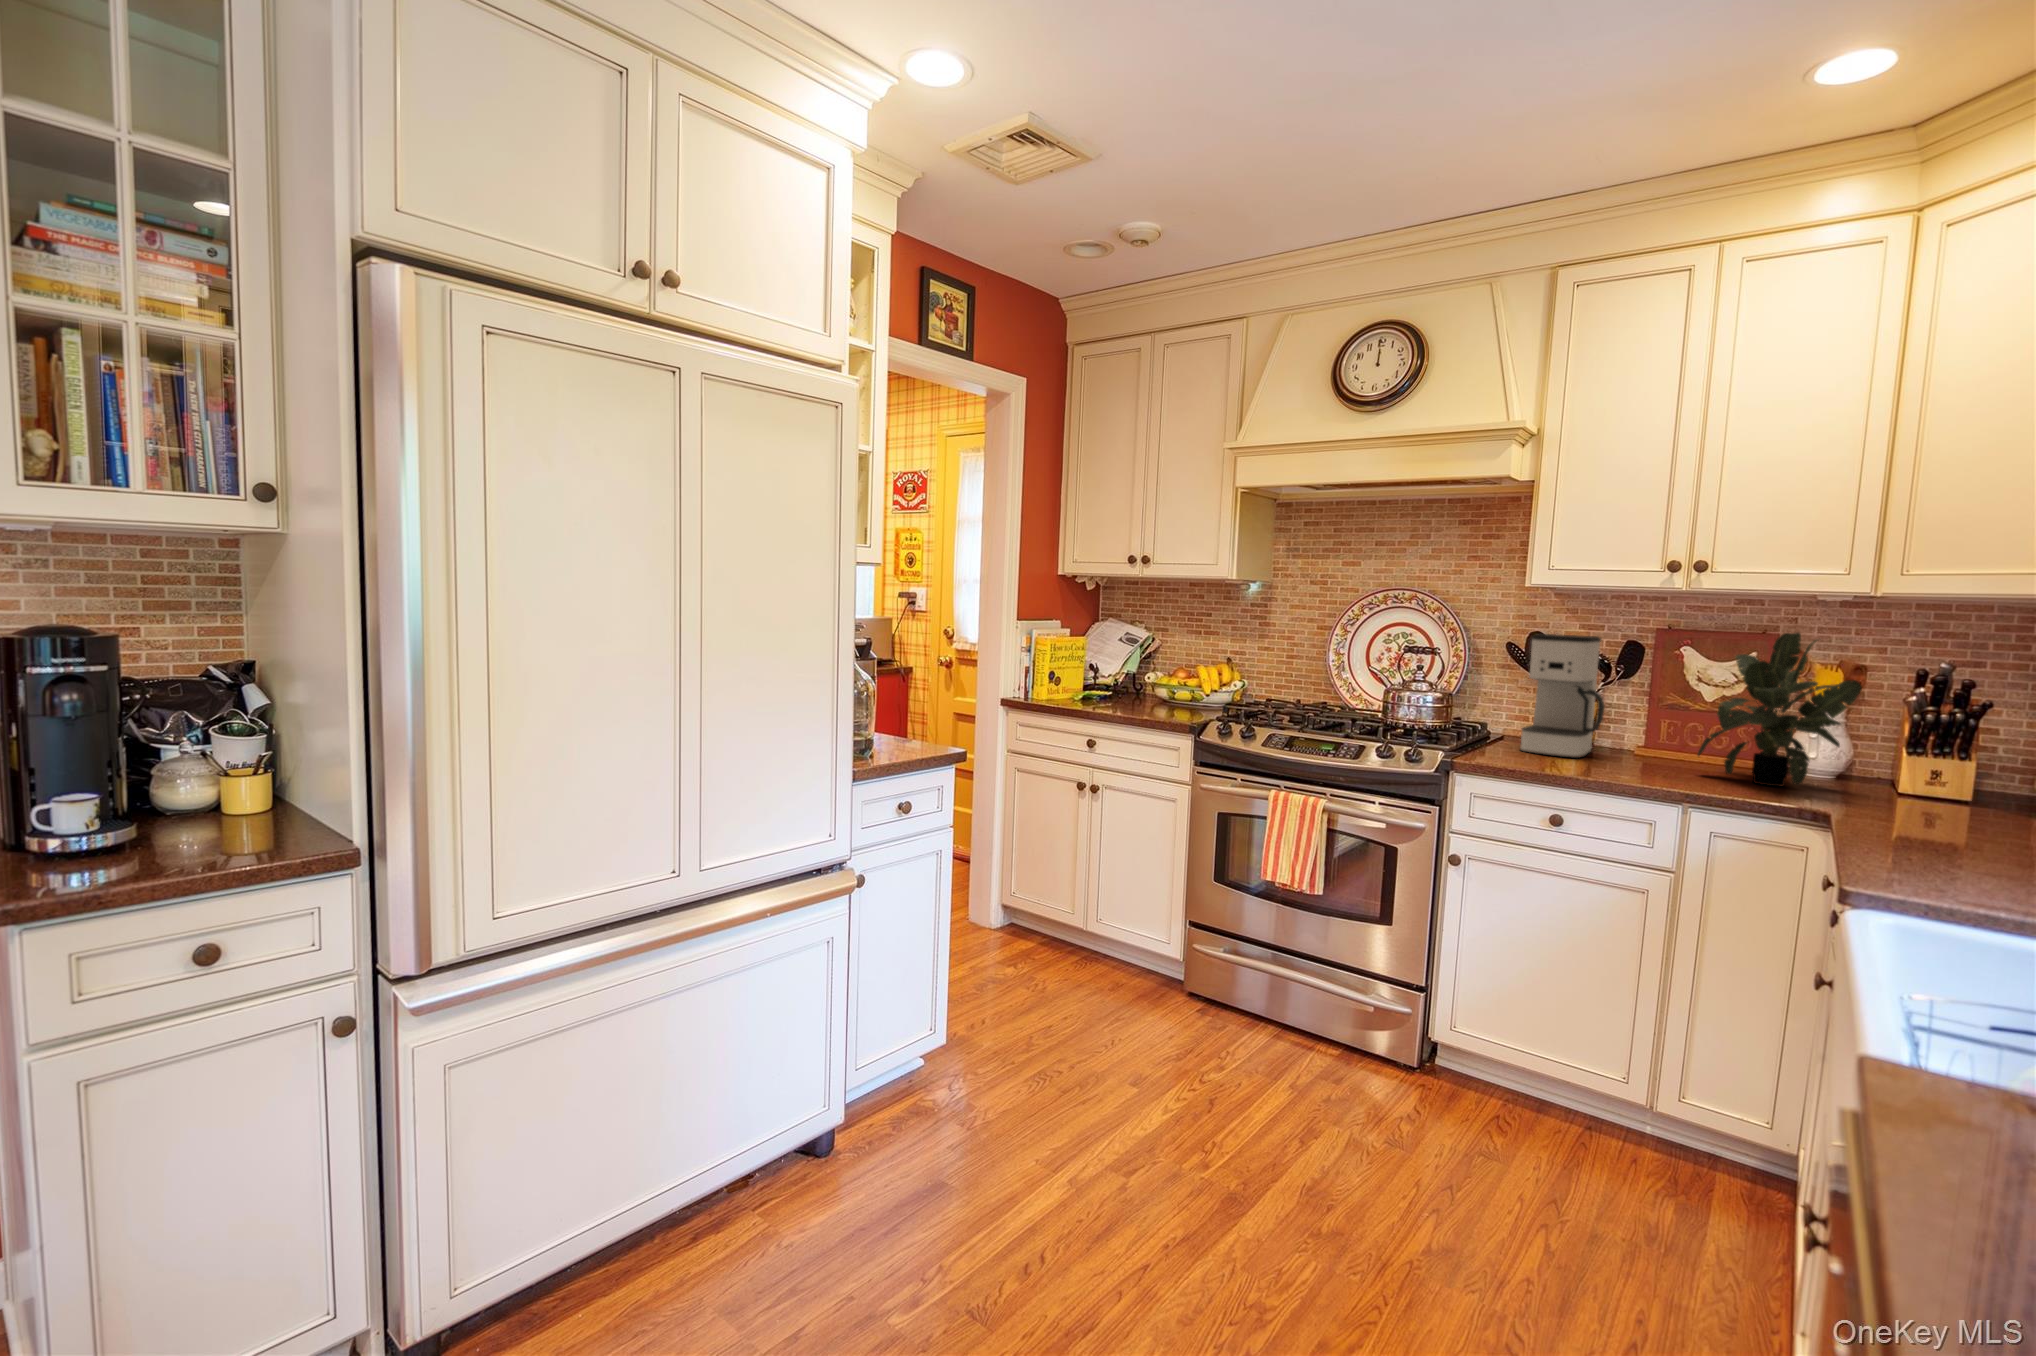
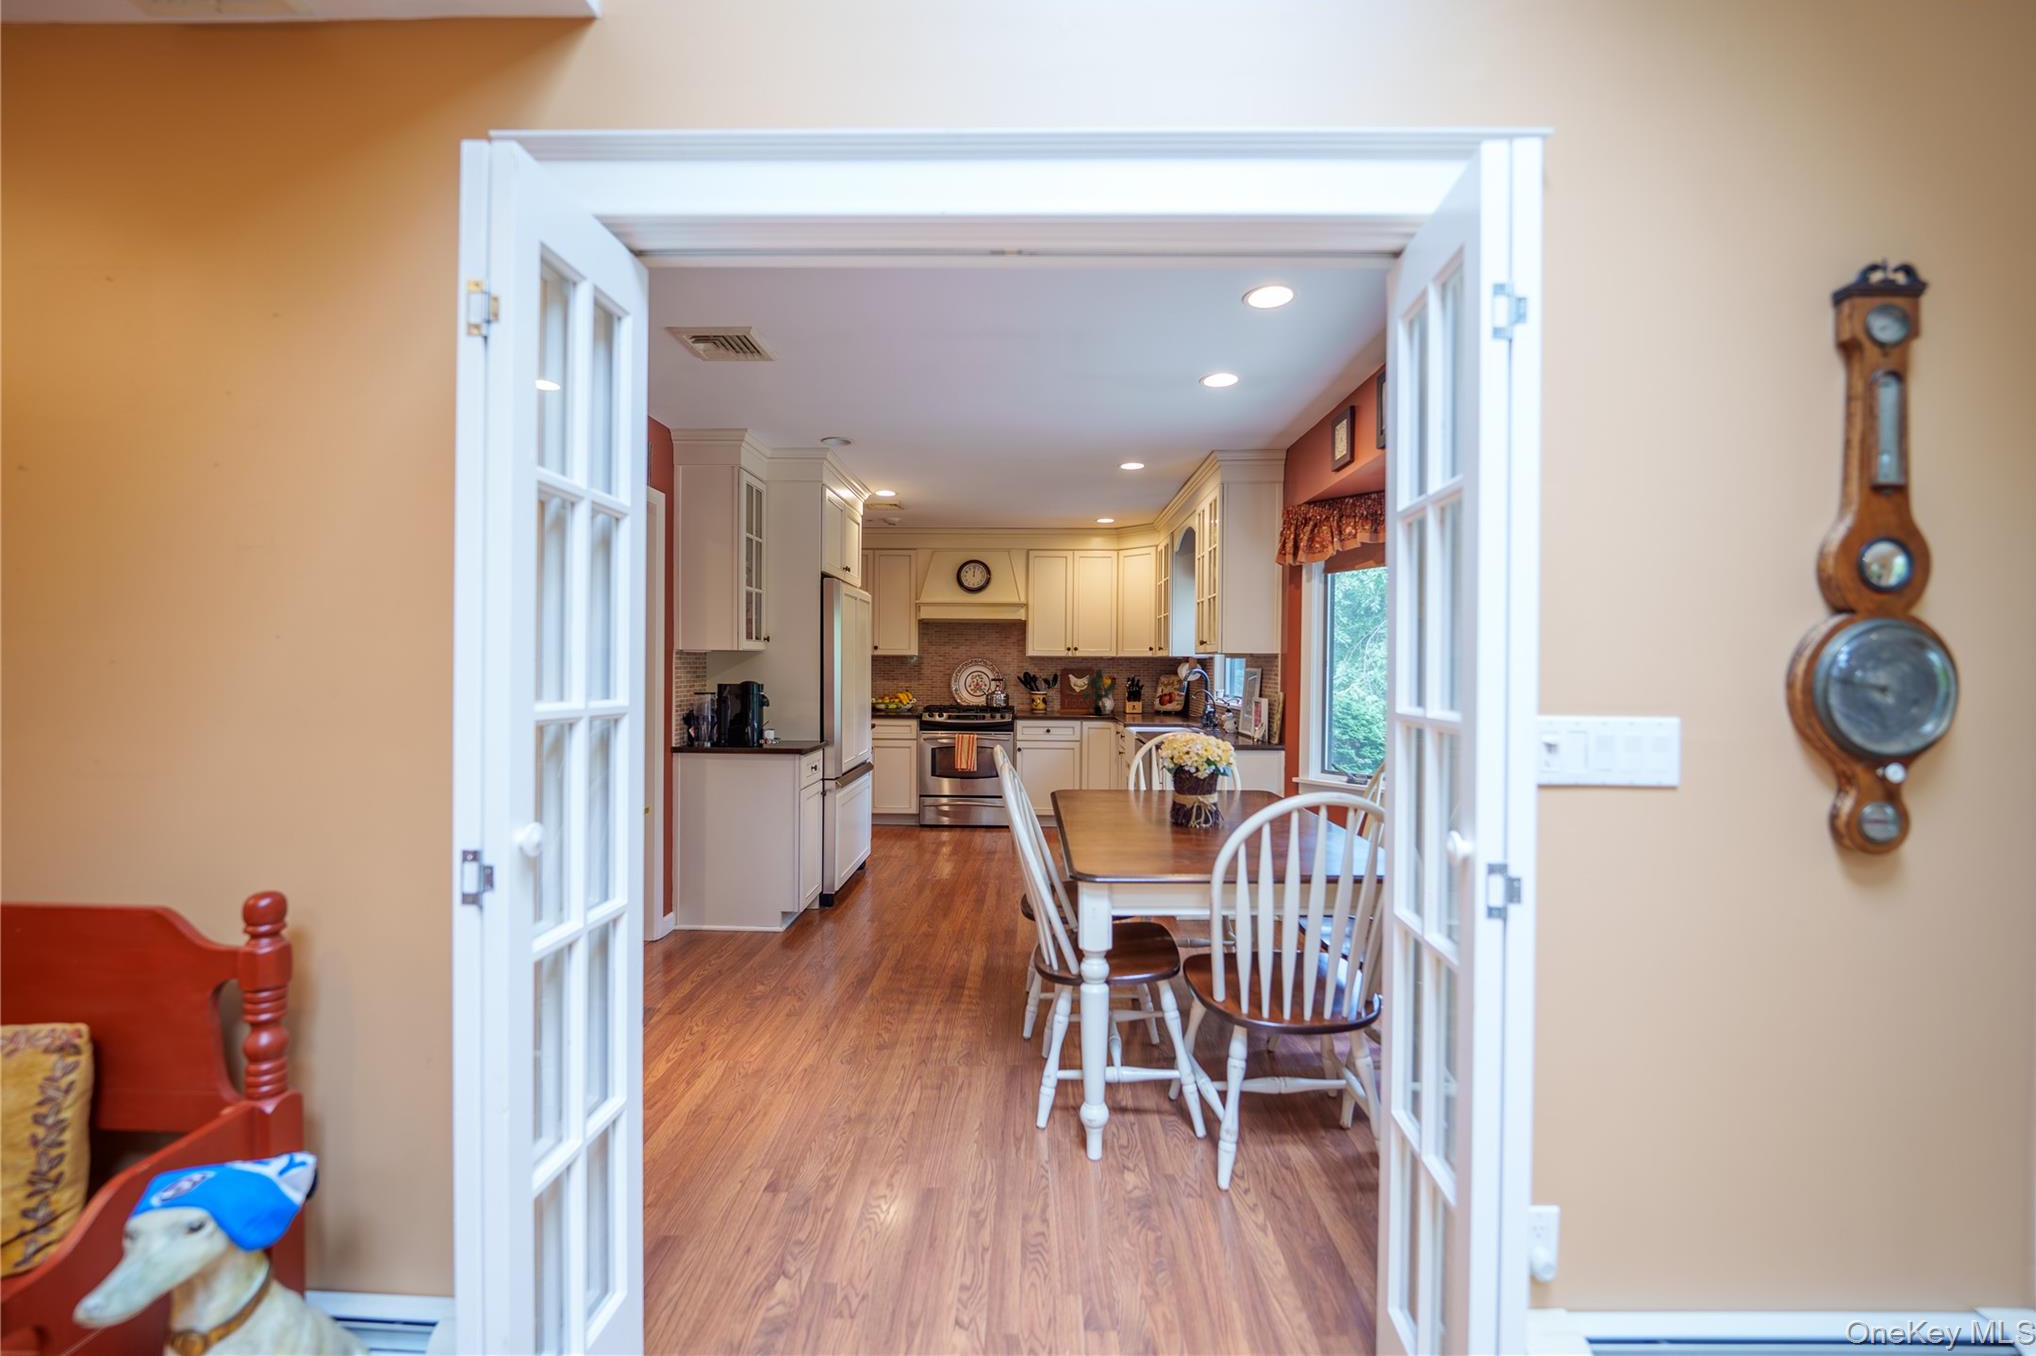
coffee maker: present [1520,634,1605,758] -> none [1029,673,1053,713]

